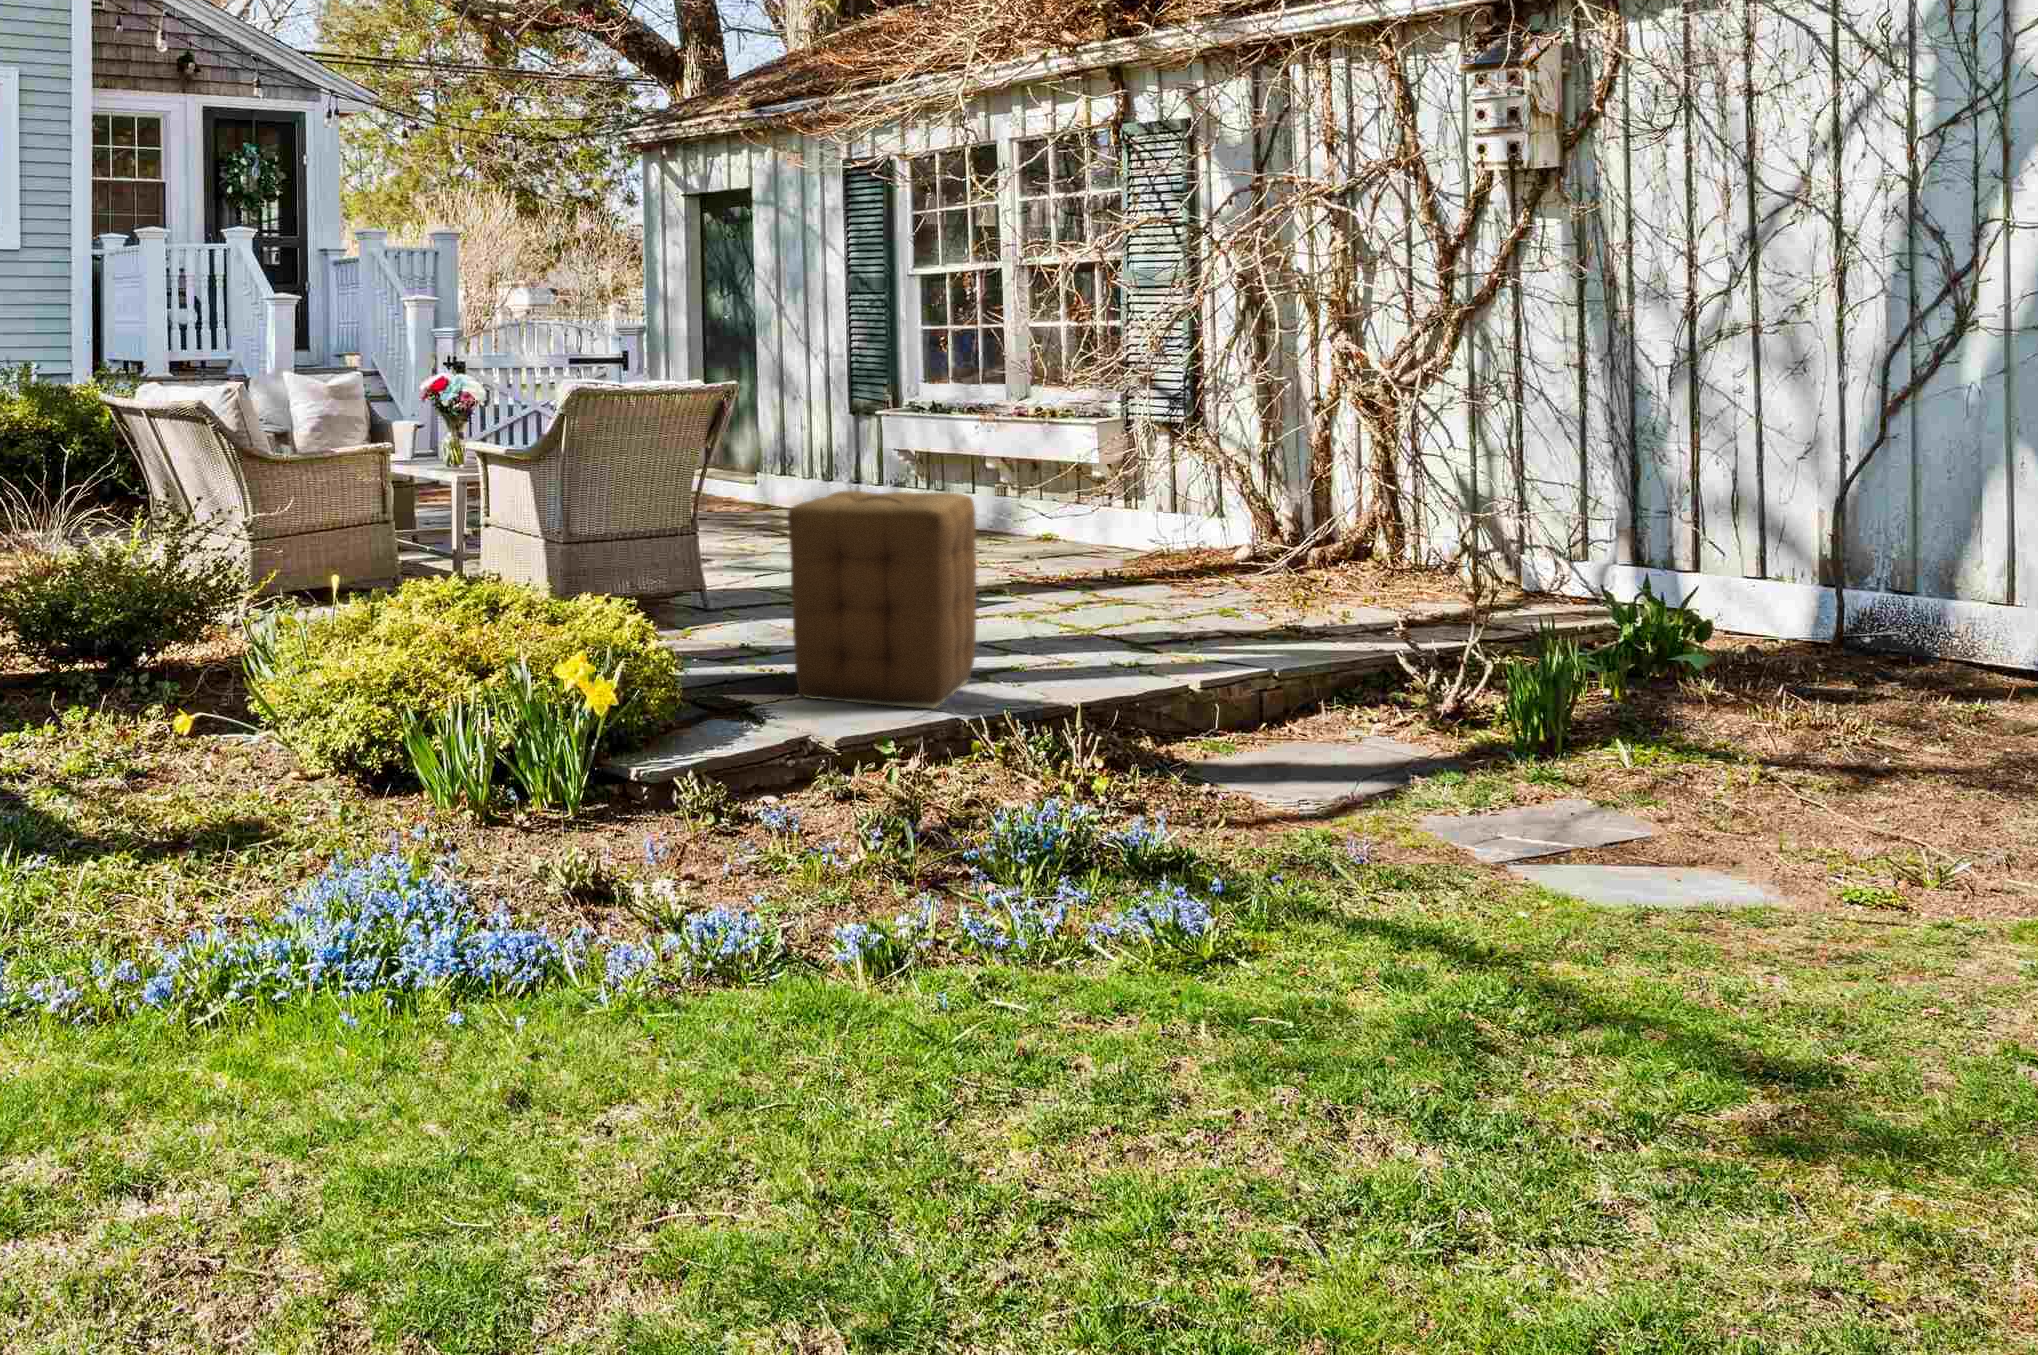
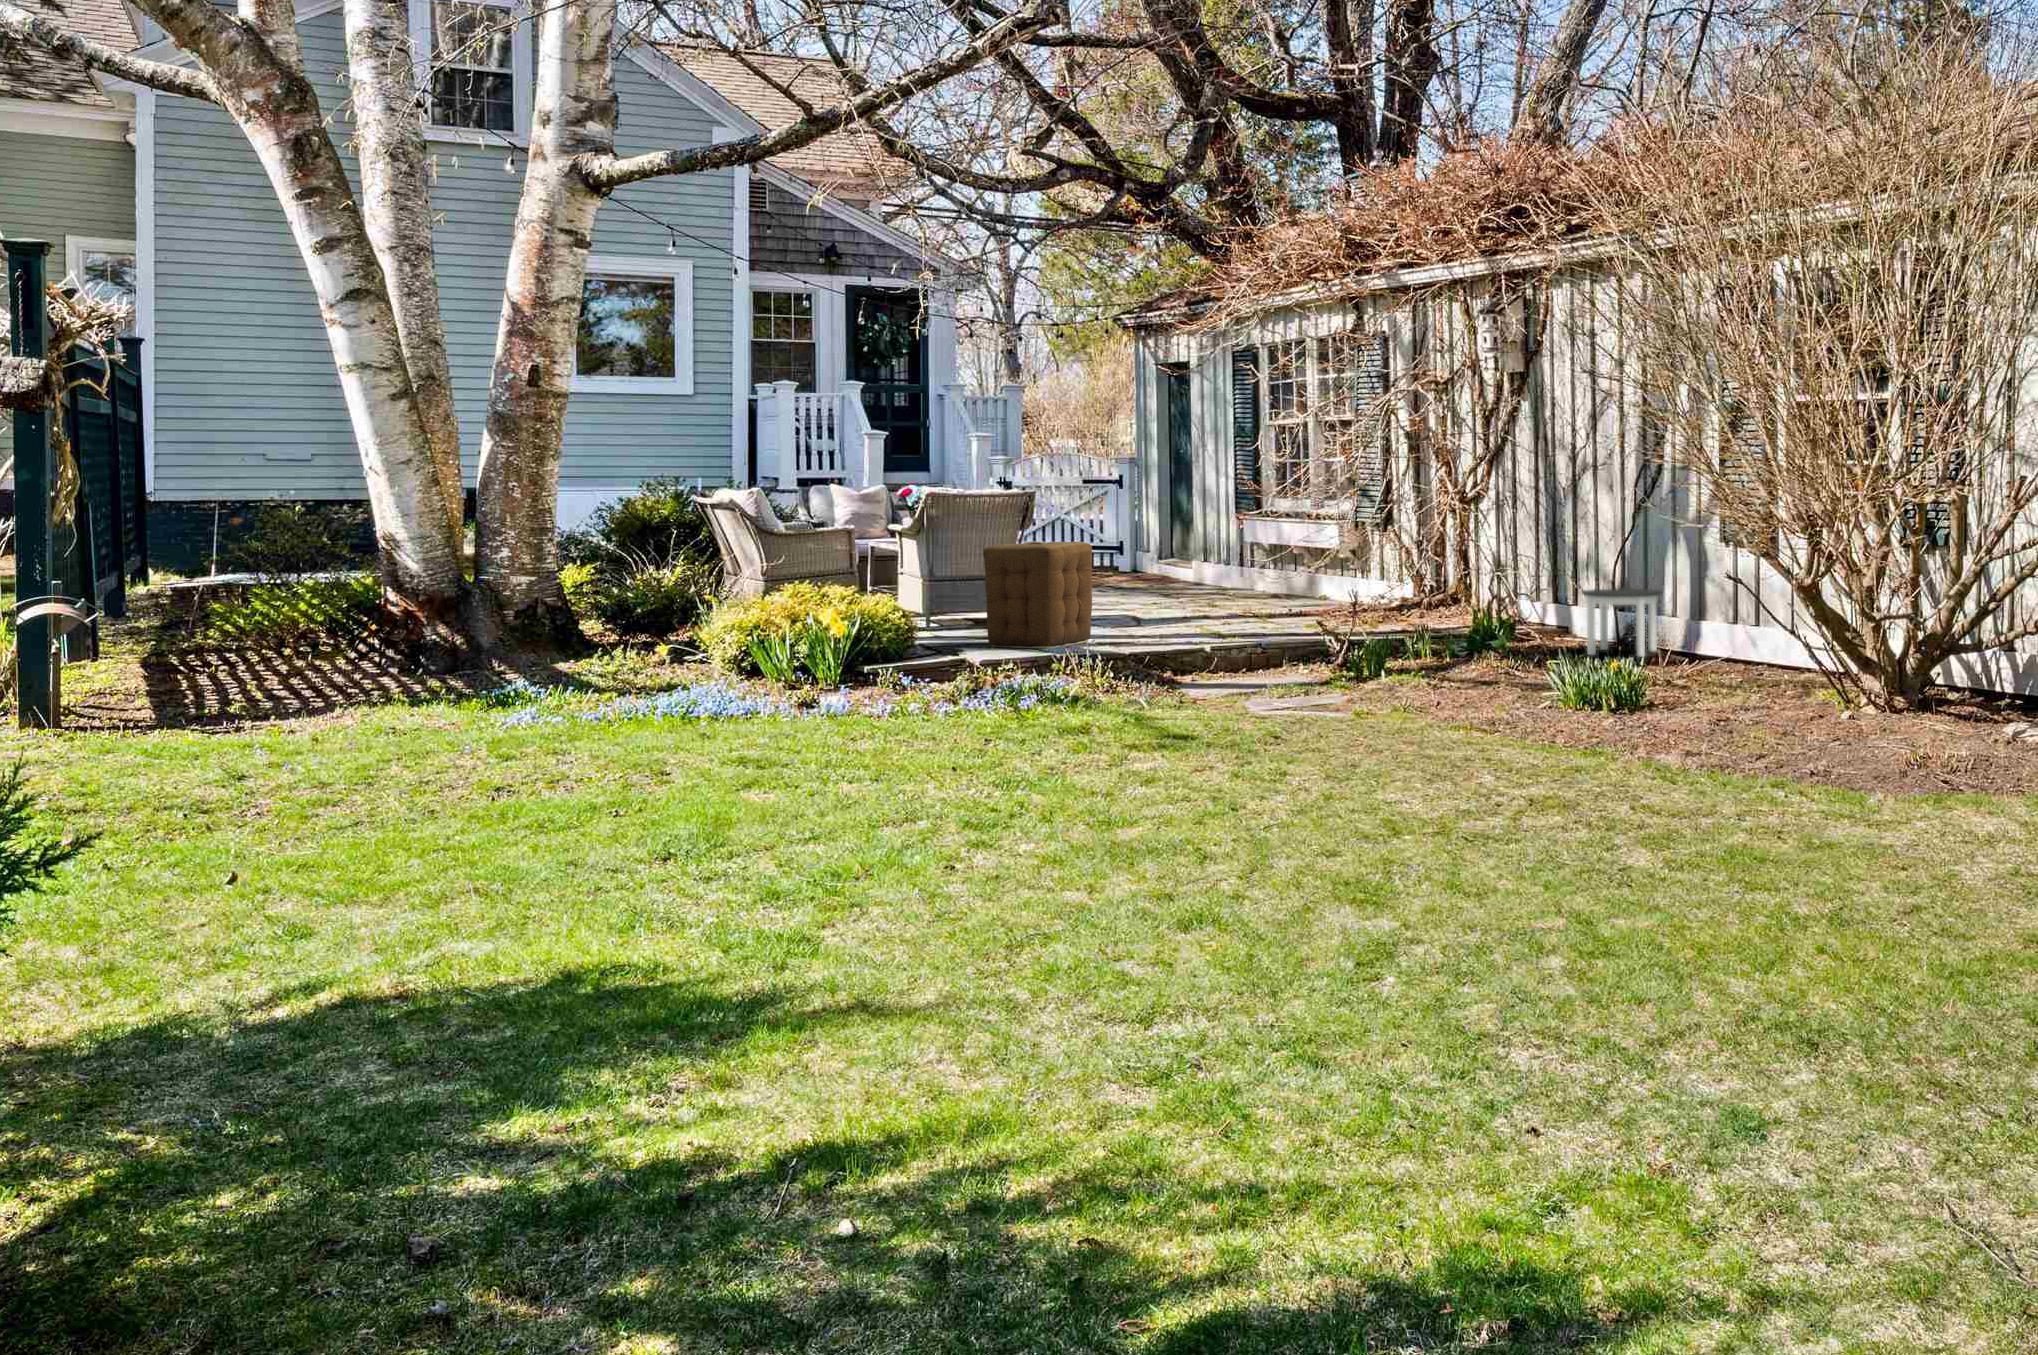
round table: none [1812,566,1992,703] -> present [1582,588,1662,657]

